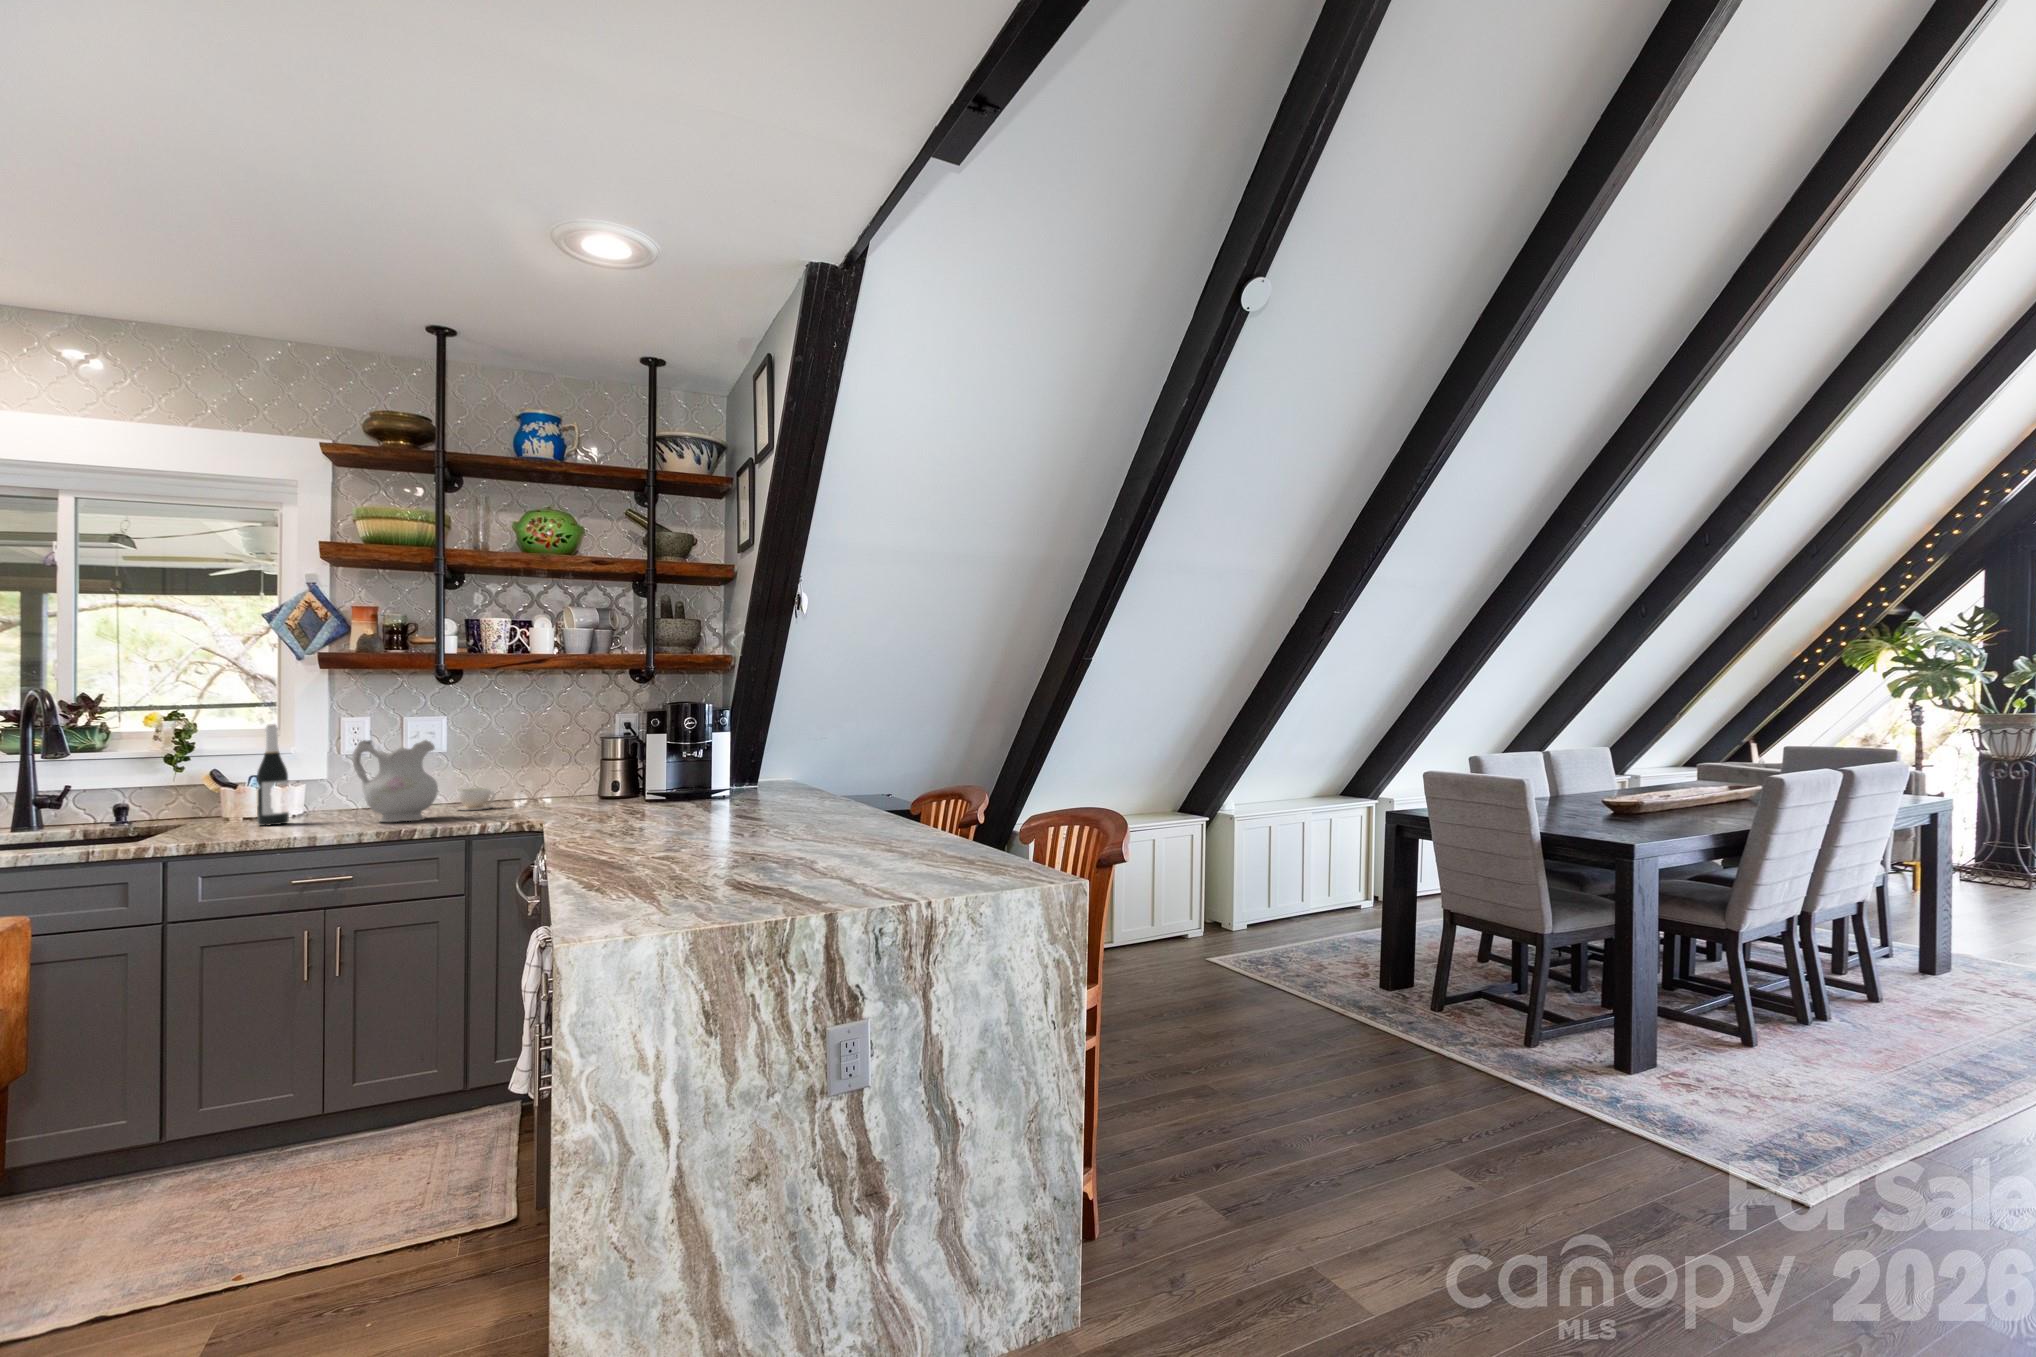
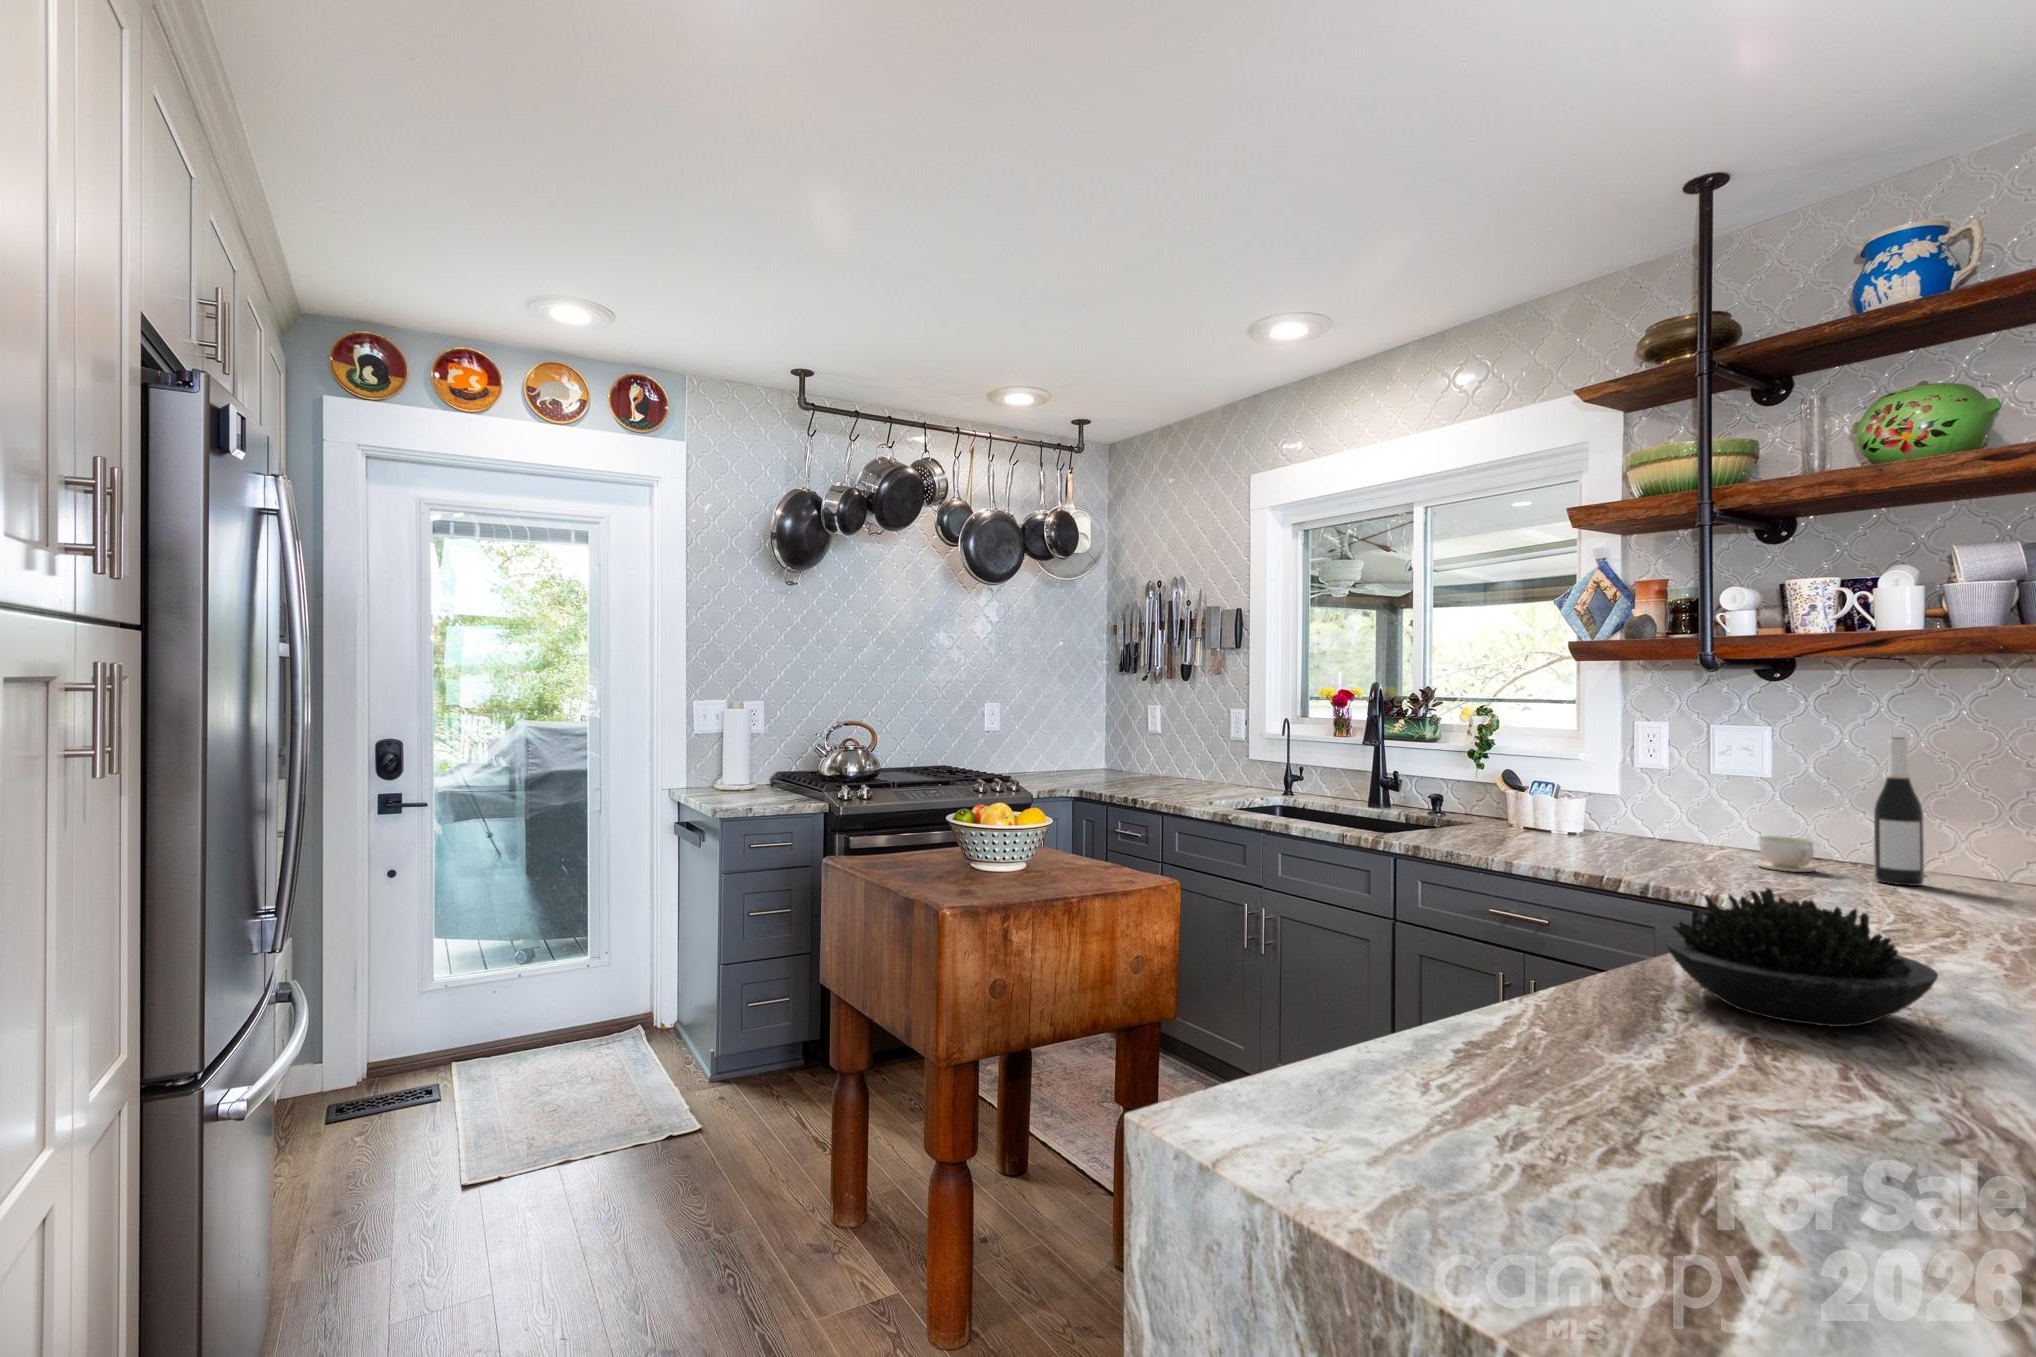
wine bottle: present [257,725,289,826] -> present [1874,737,1924,886]
ceramic pitcher: present [352,740,438,822] -> none [1579,751,1686,868]
succulent plant: none [642,783,749,841] -> present [1664,888,1938,1027]

